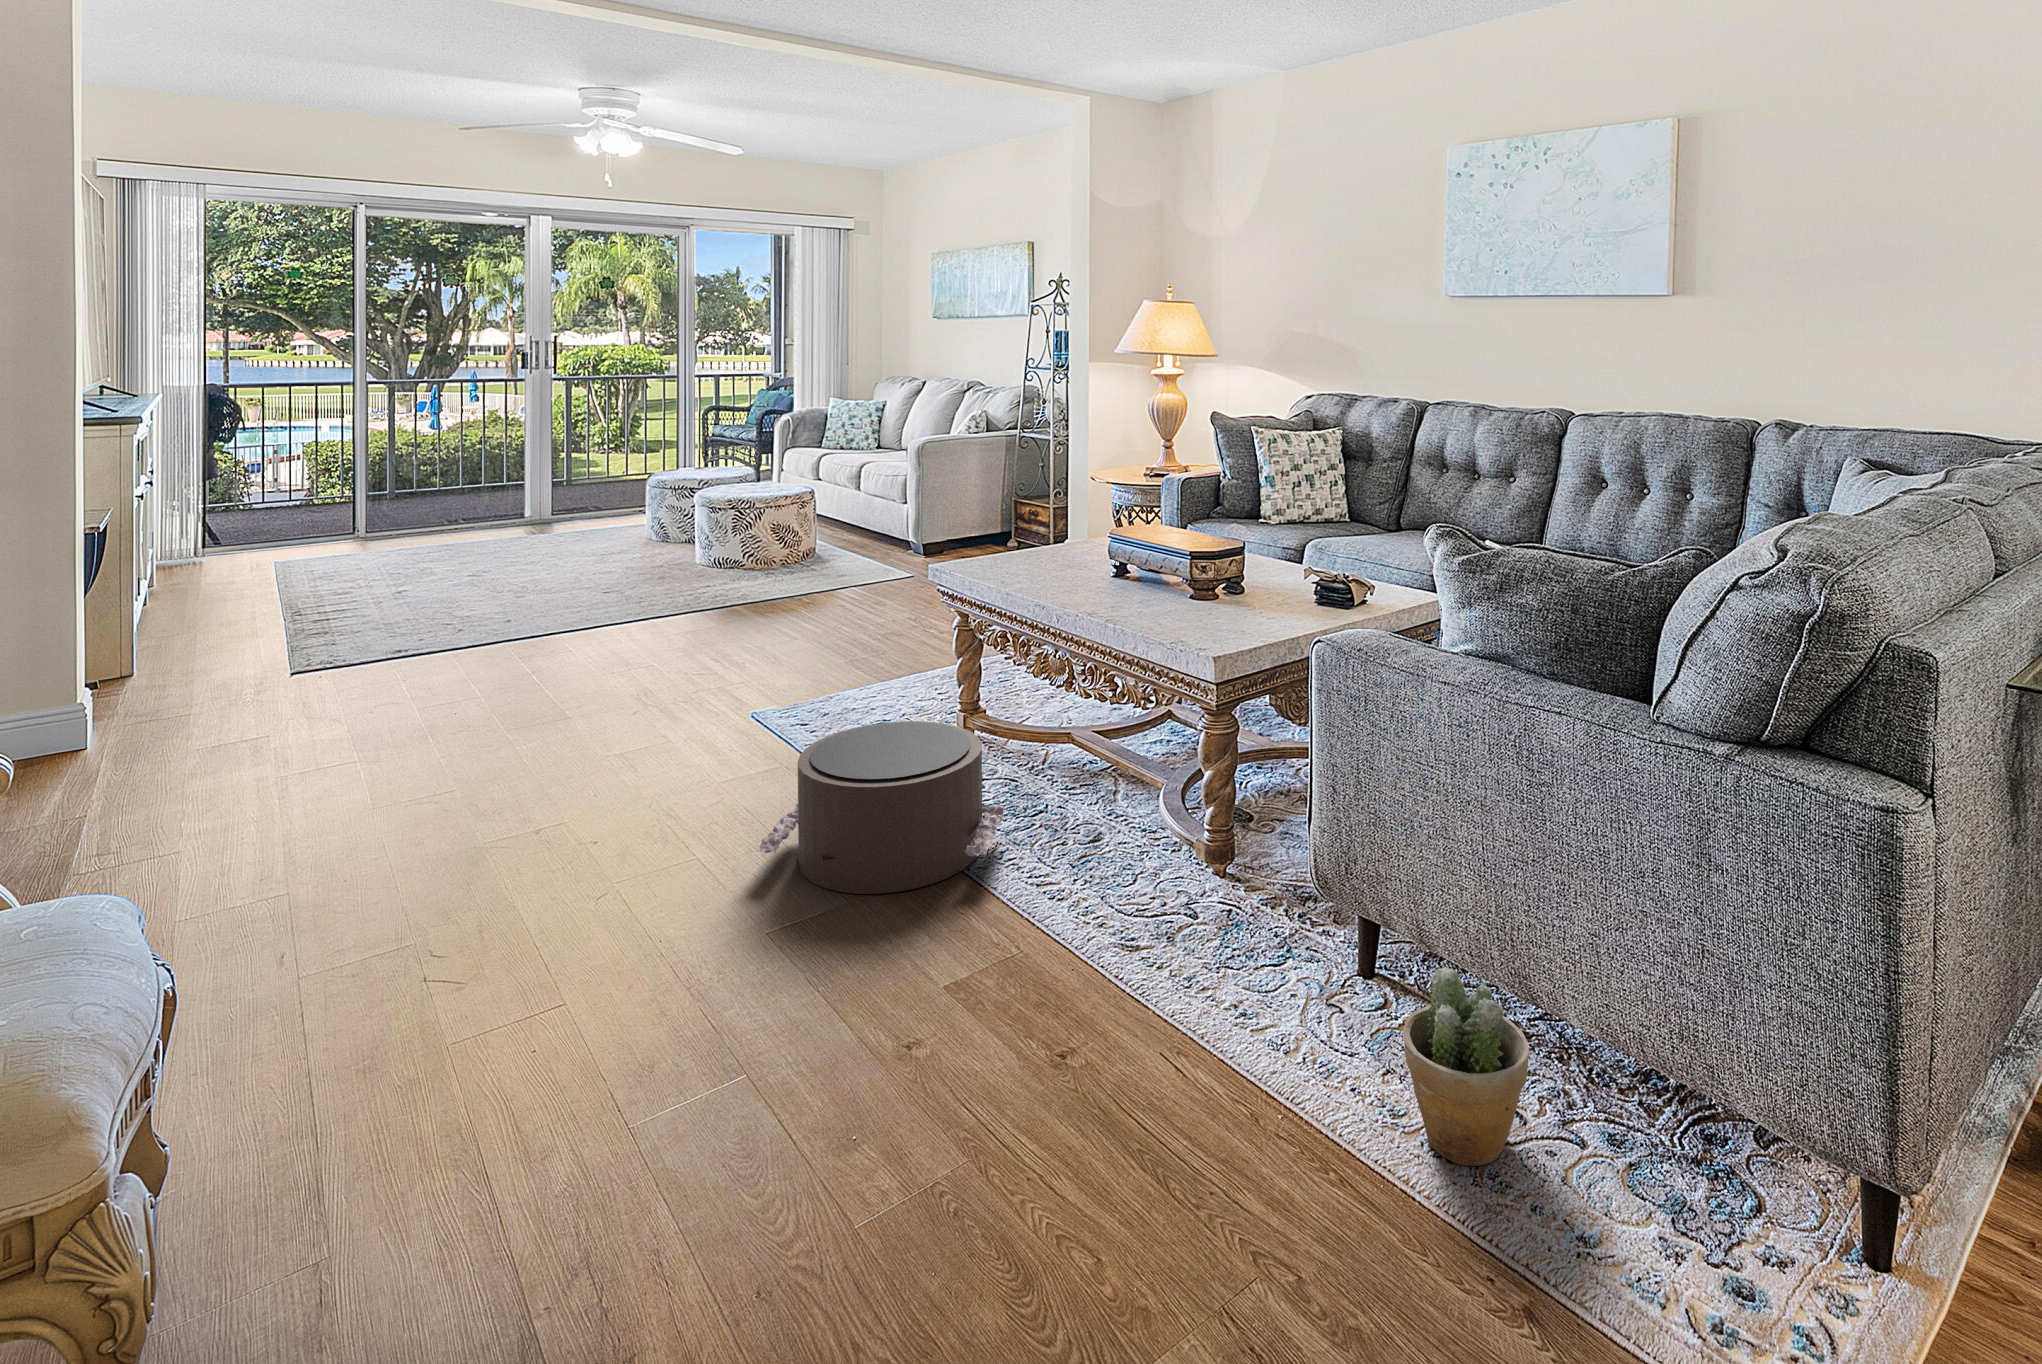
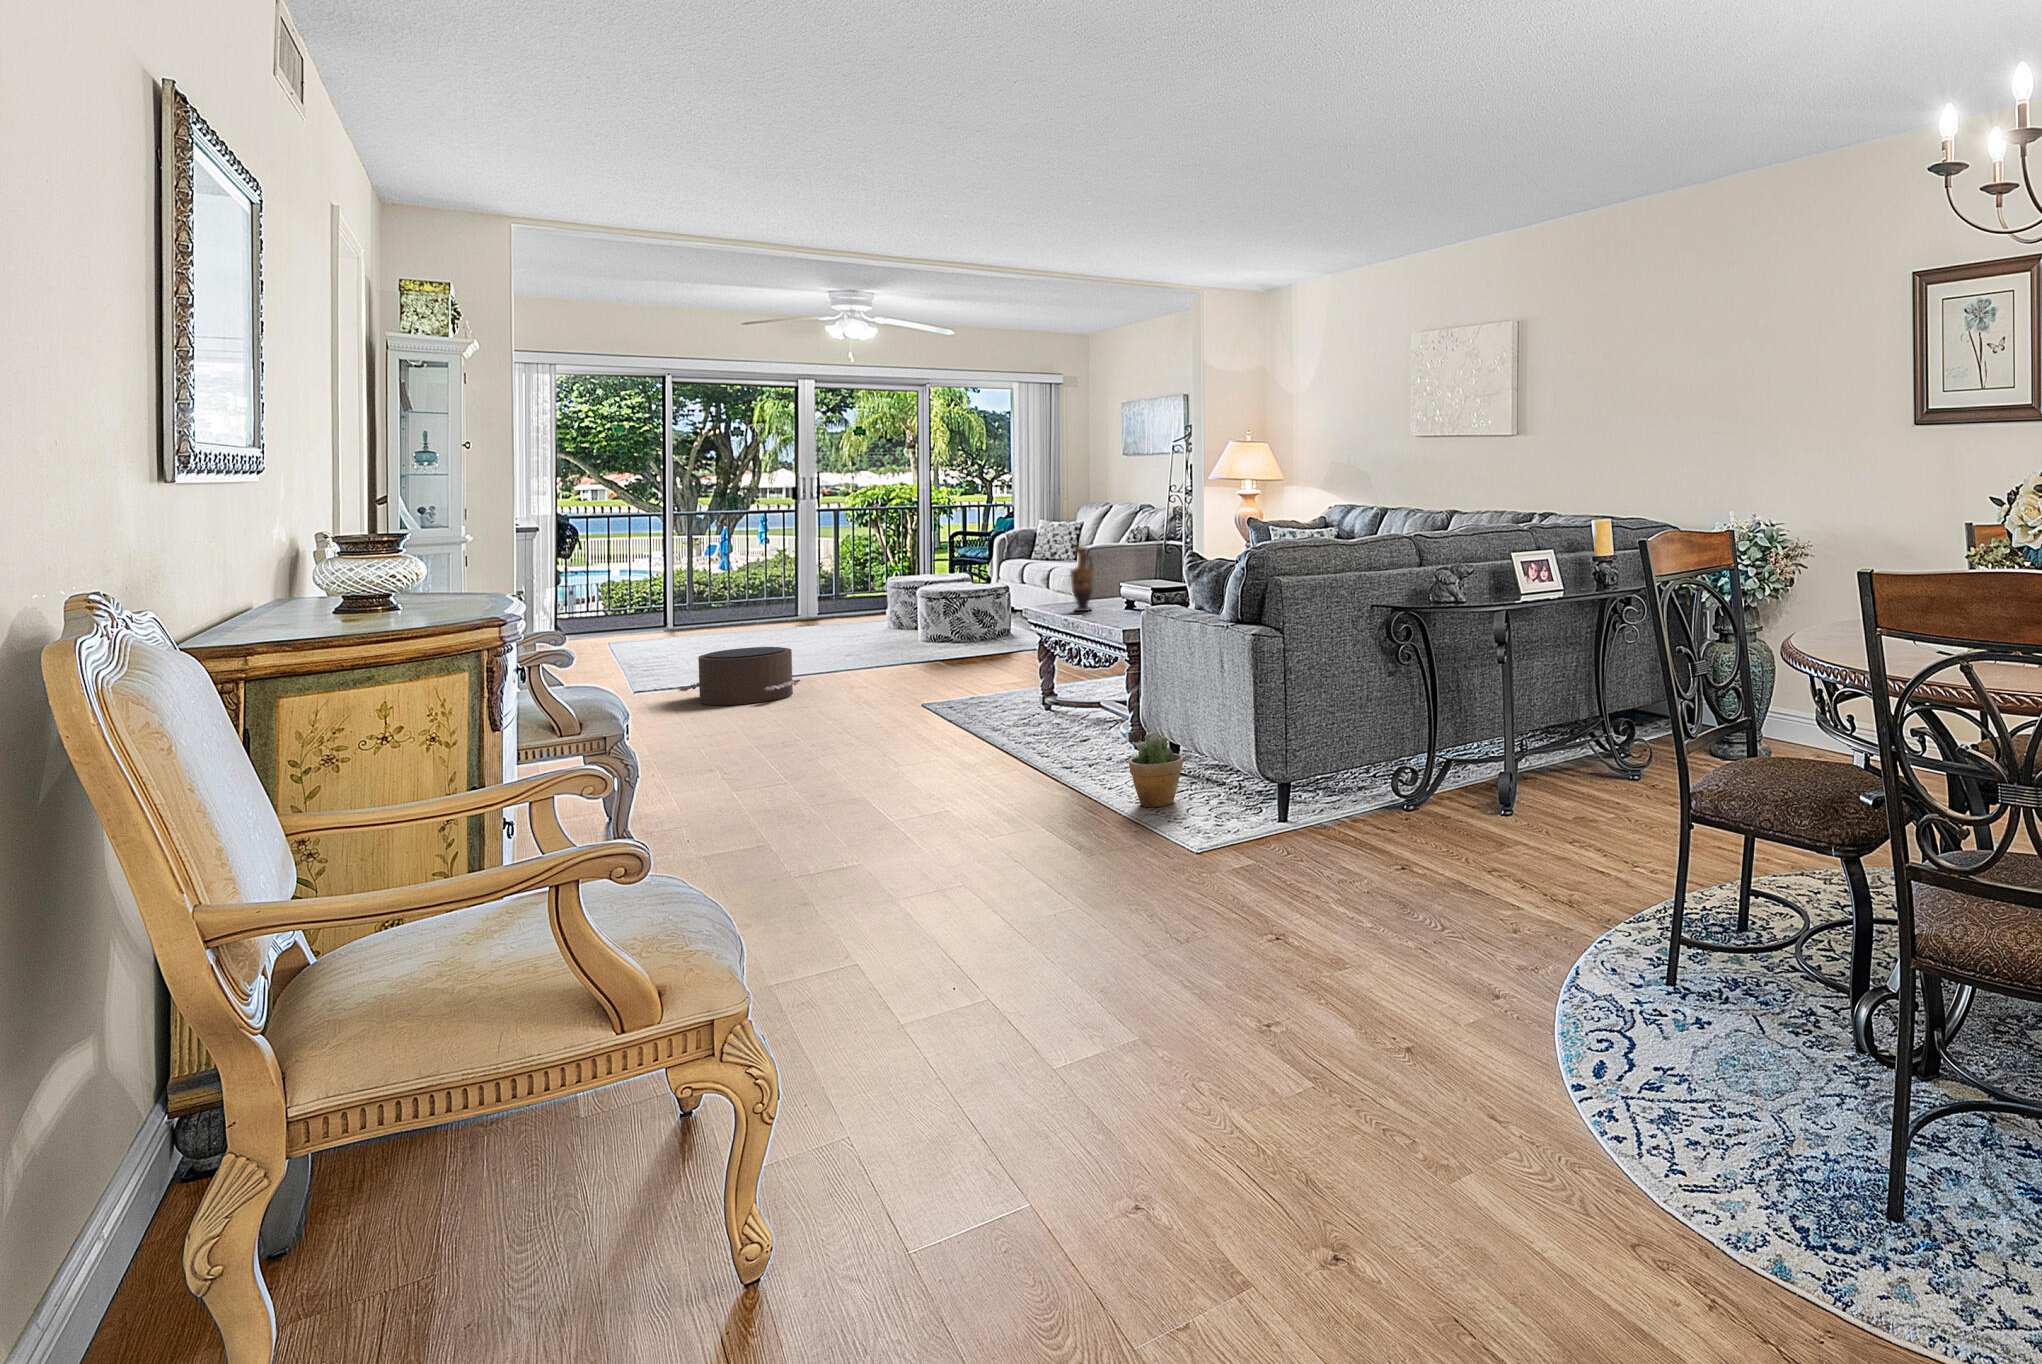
vase: none [1027,473,1066,583] -> present [1070,547,1094,611]
pouf: present [757,721,1004,894] -> present [679,647,800,705]

